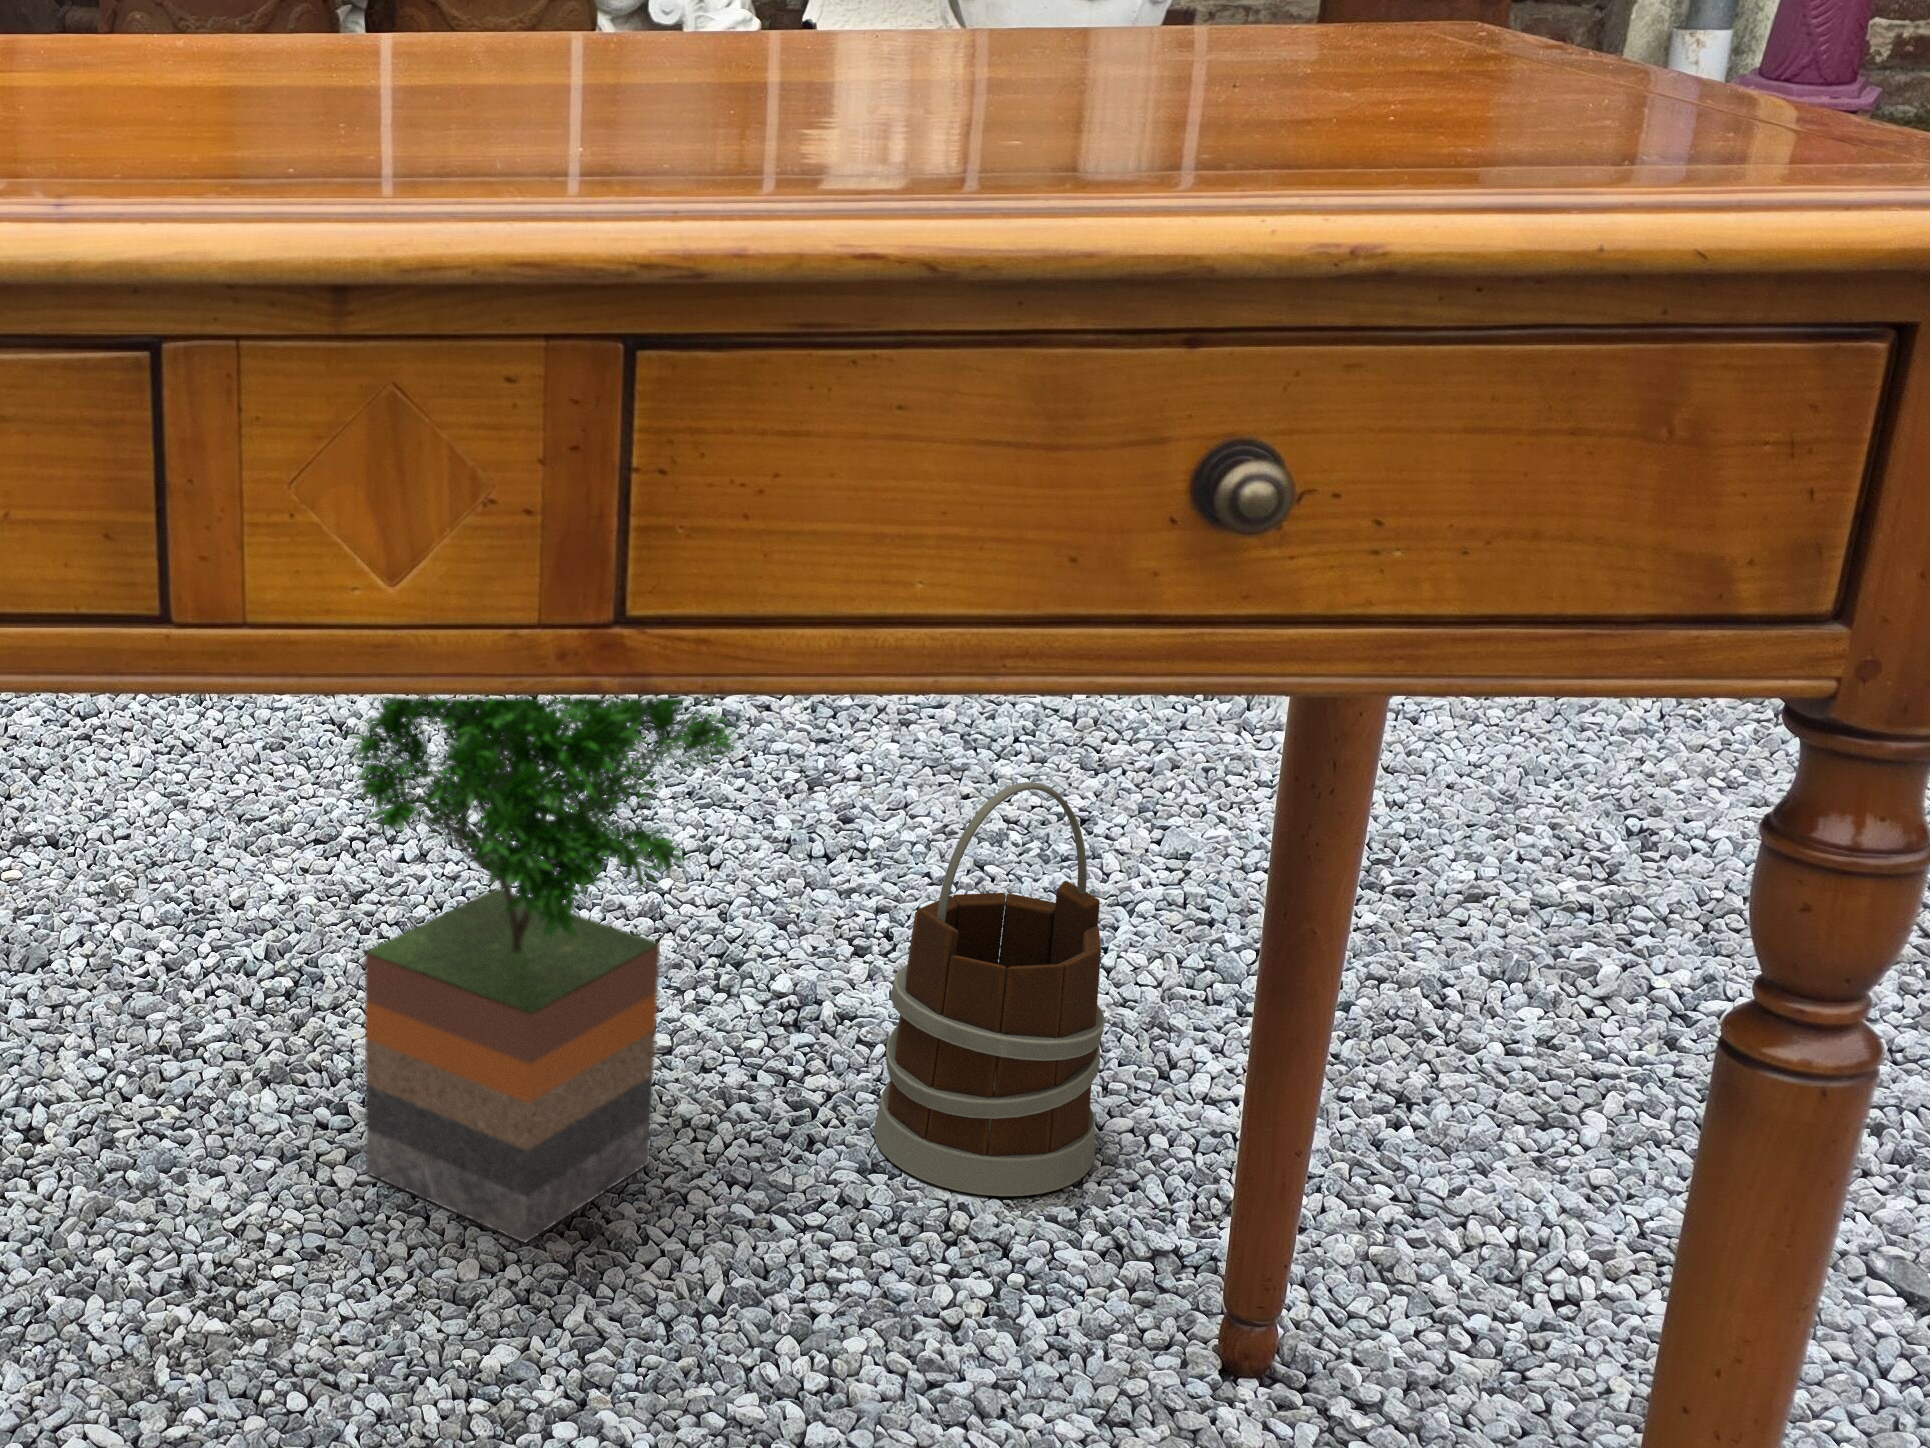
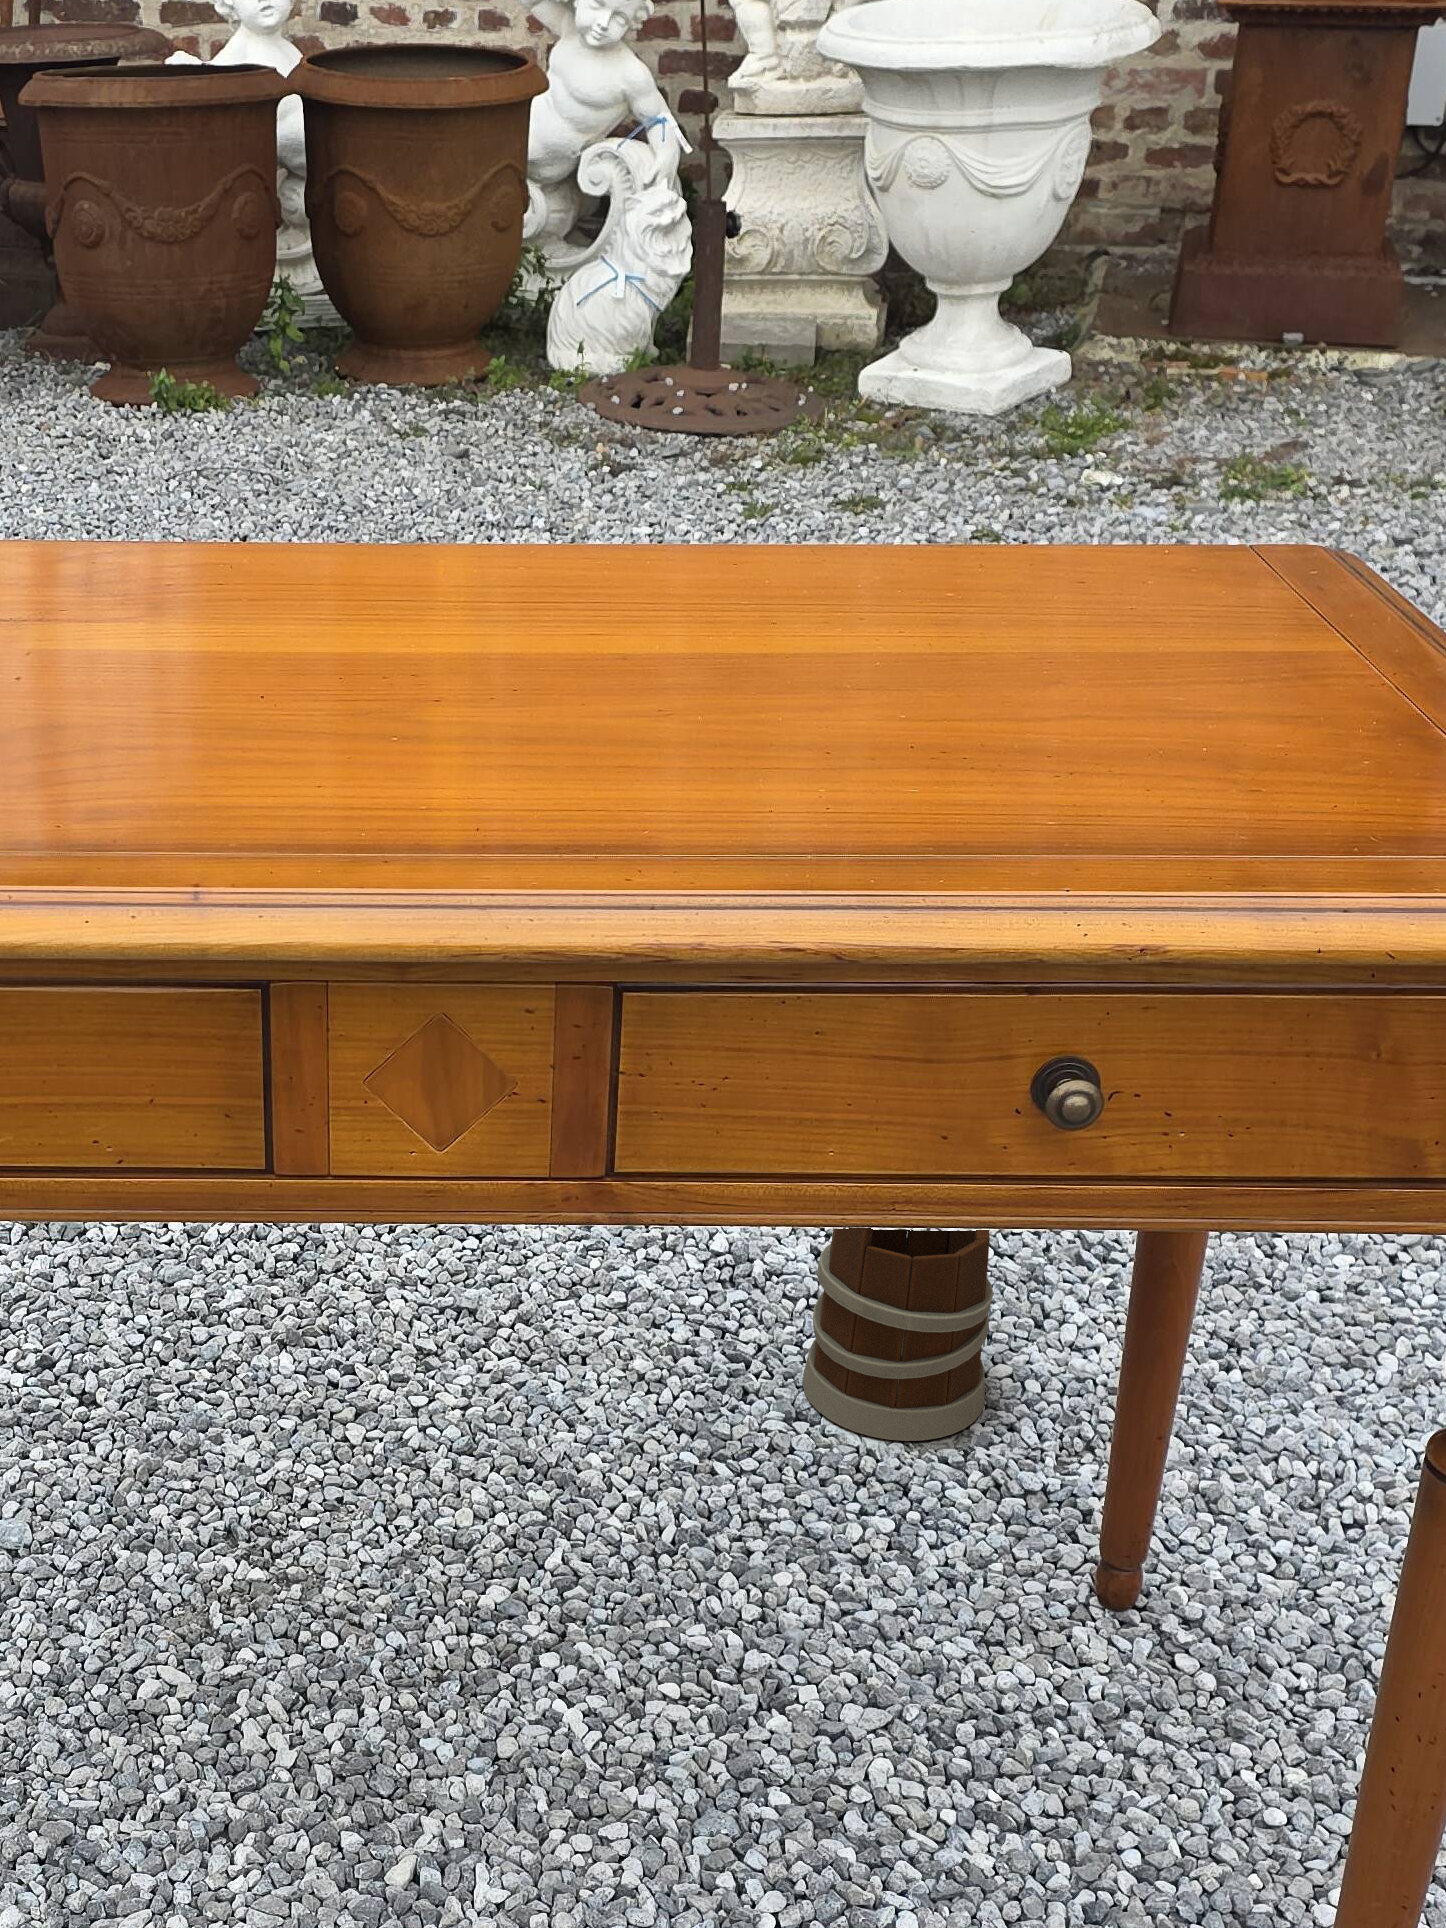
potted tree: present [350,696,741,1243] -> none [363,966,698,1493]

